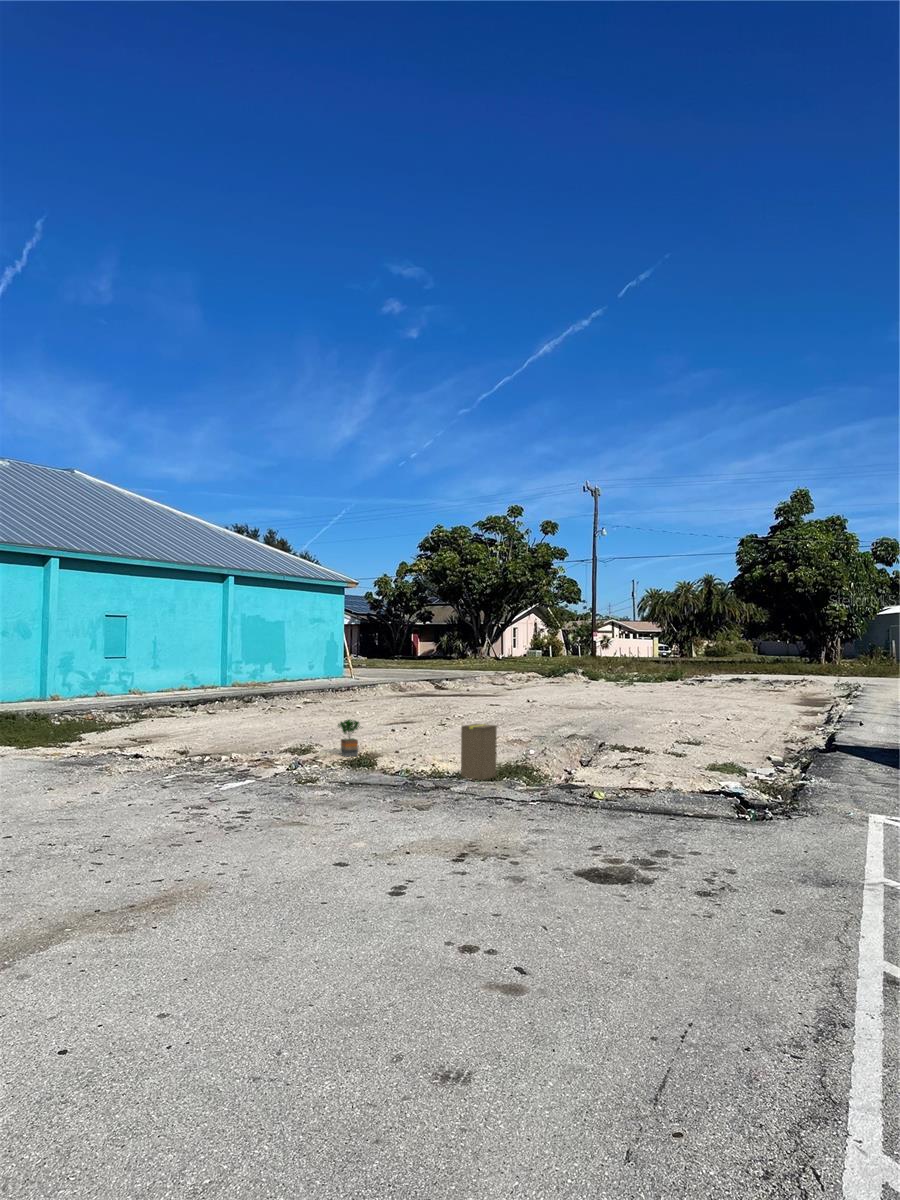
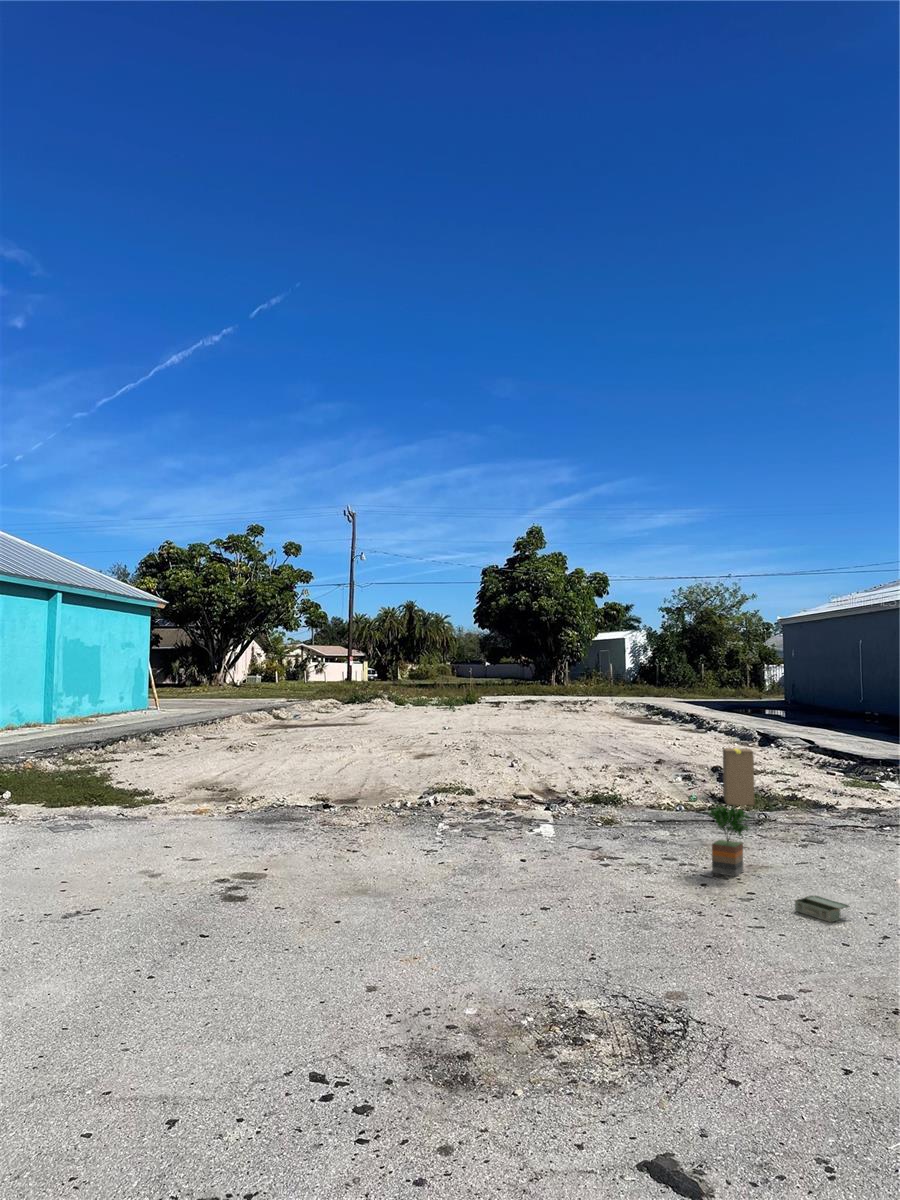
potted tree: present [338,719,361,757] -> present [708,807,750,876]
toolbox: none [128,837,164,856] -> present [795,896,849,922]

